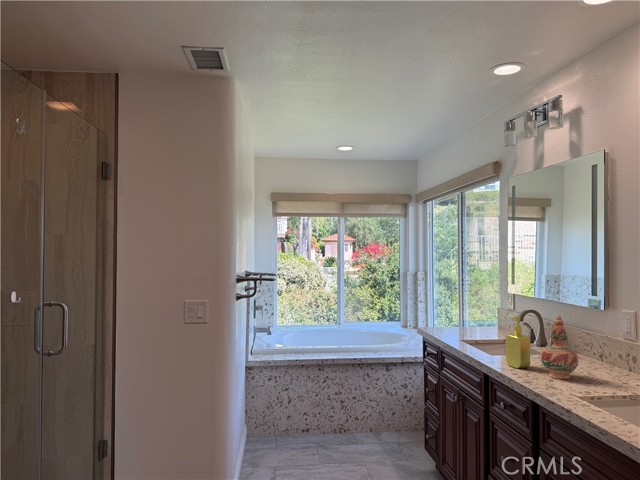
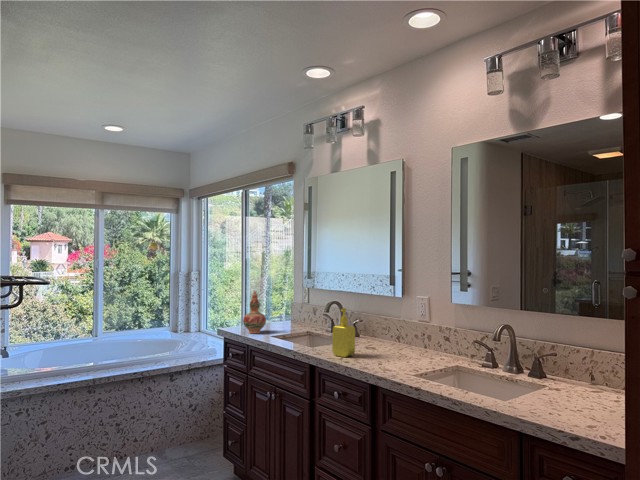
decorative vase: present [541,315,578,379] -> present [243,291,266,334]

